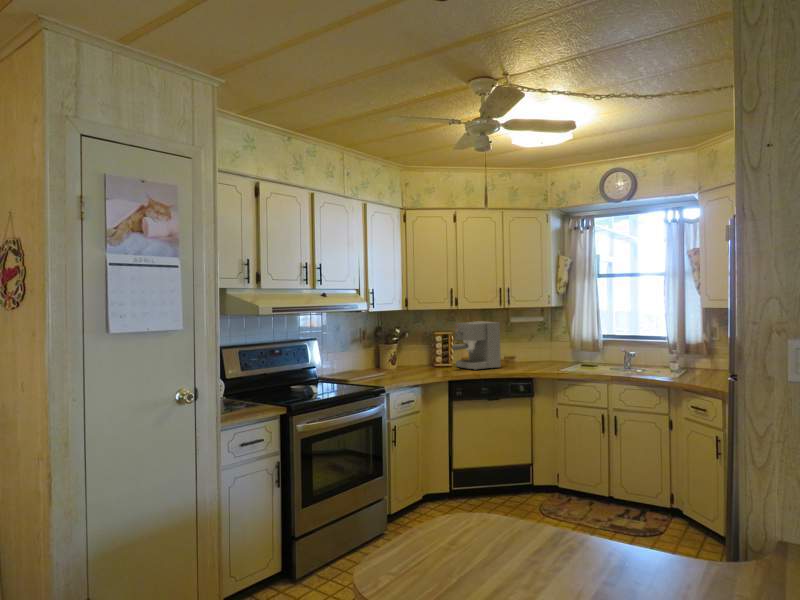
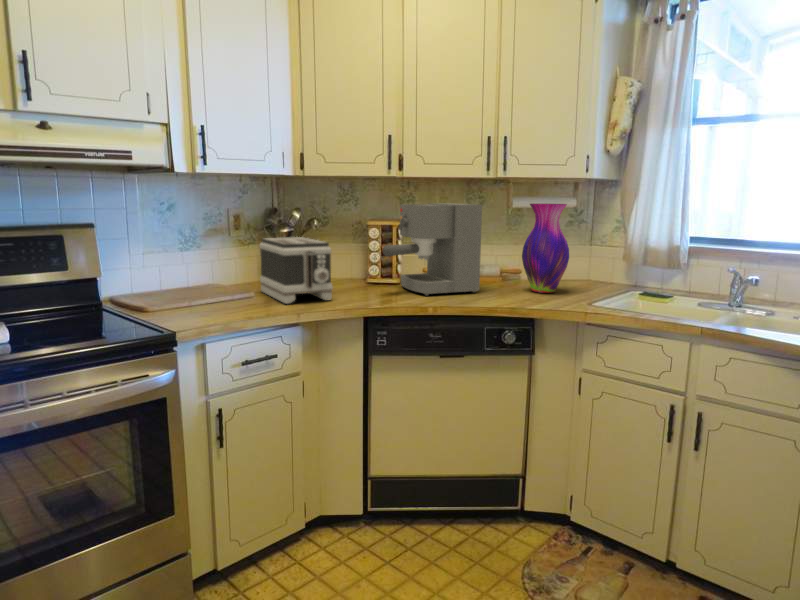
vase: none [520,320,545,367] -> present [522,203,569,293]
toaster: none [387,342,432,376] -> present [260,237,333,304]

